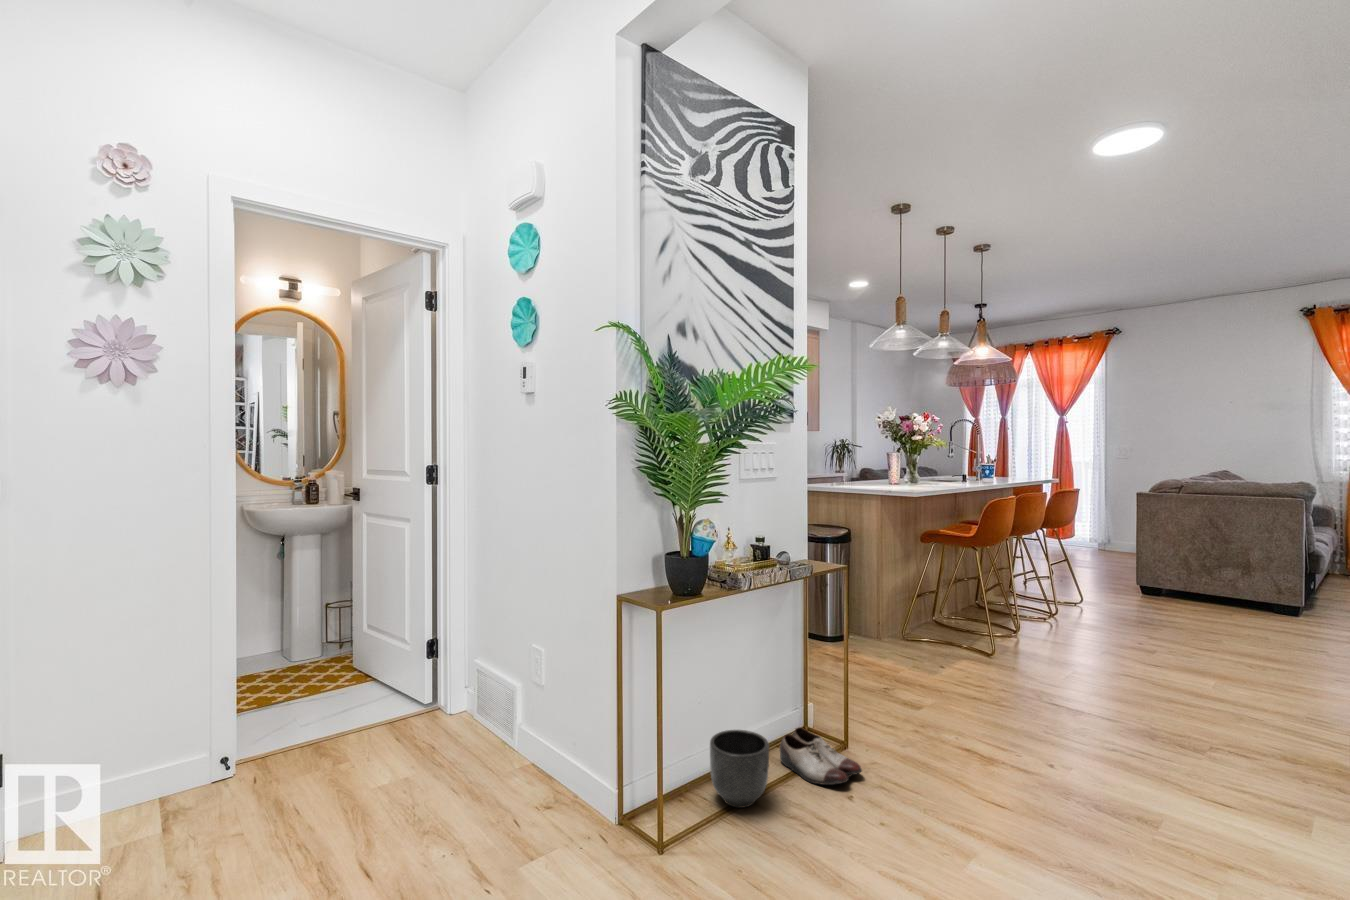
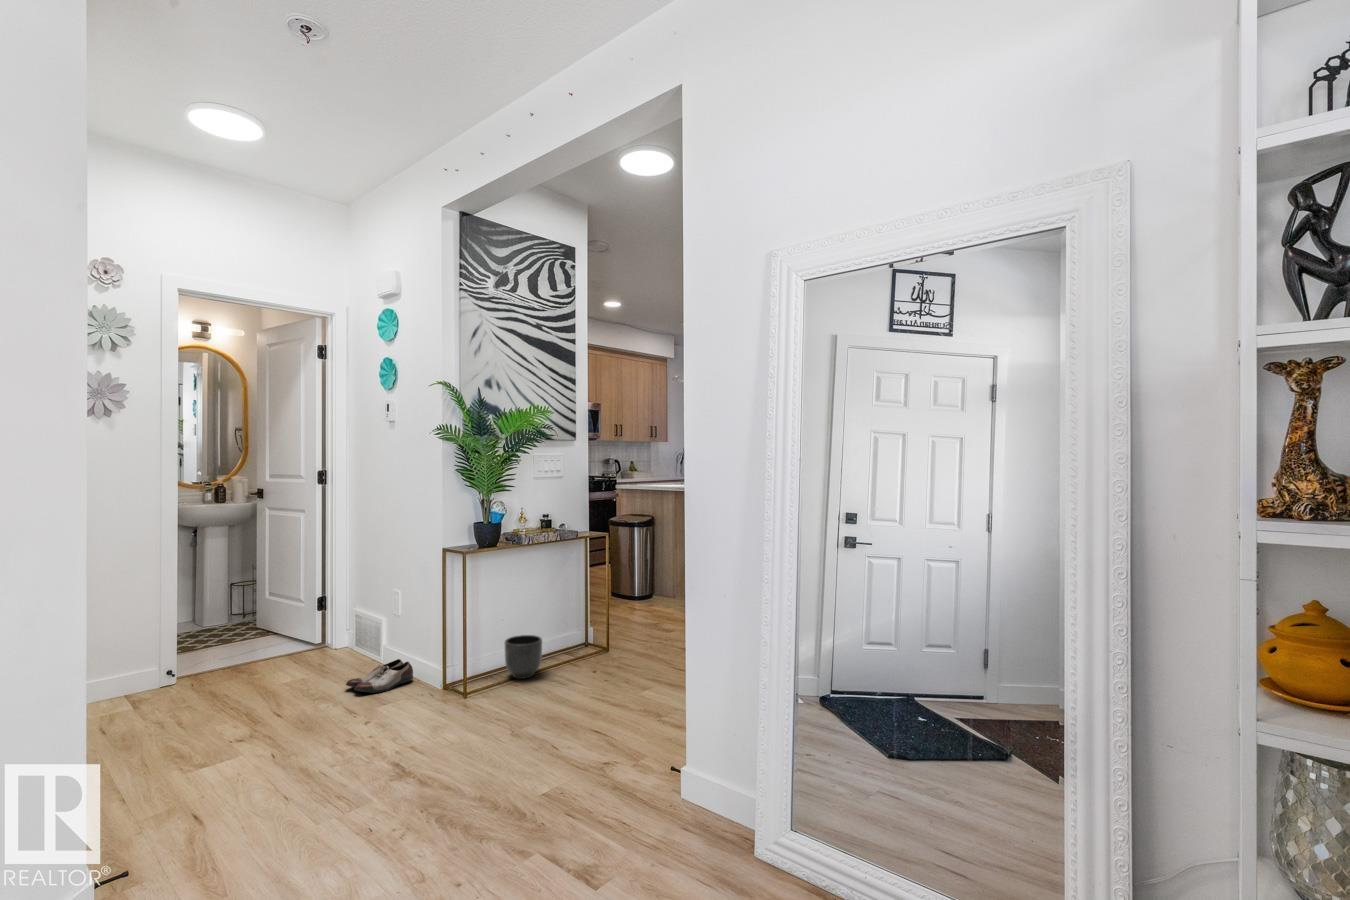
shoe: present [779,727,862,785] -> present [346,659,413,693]

